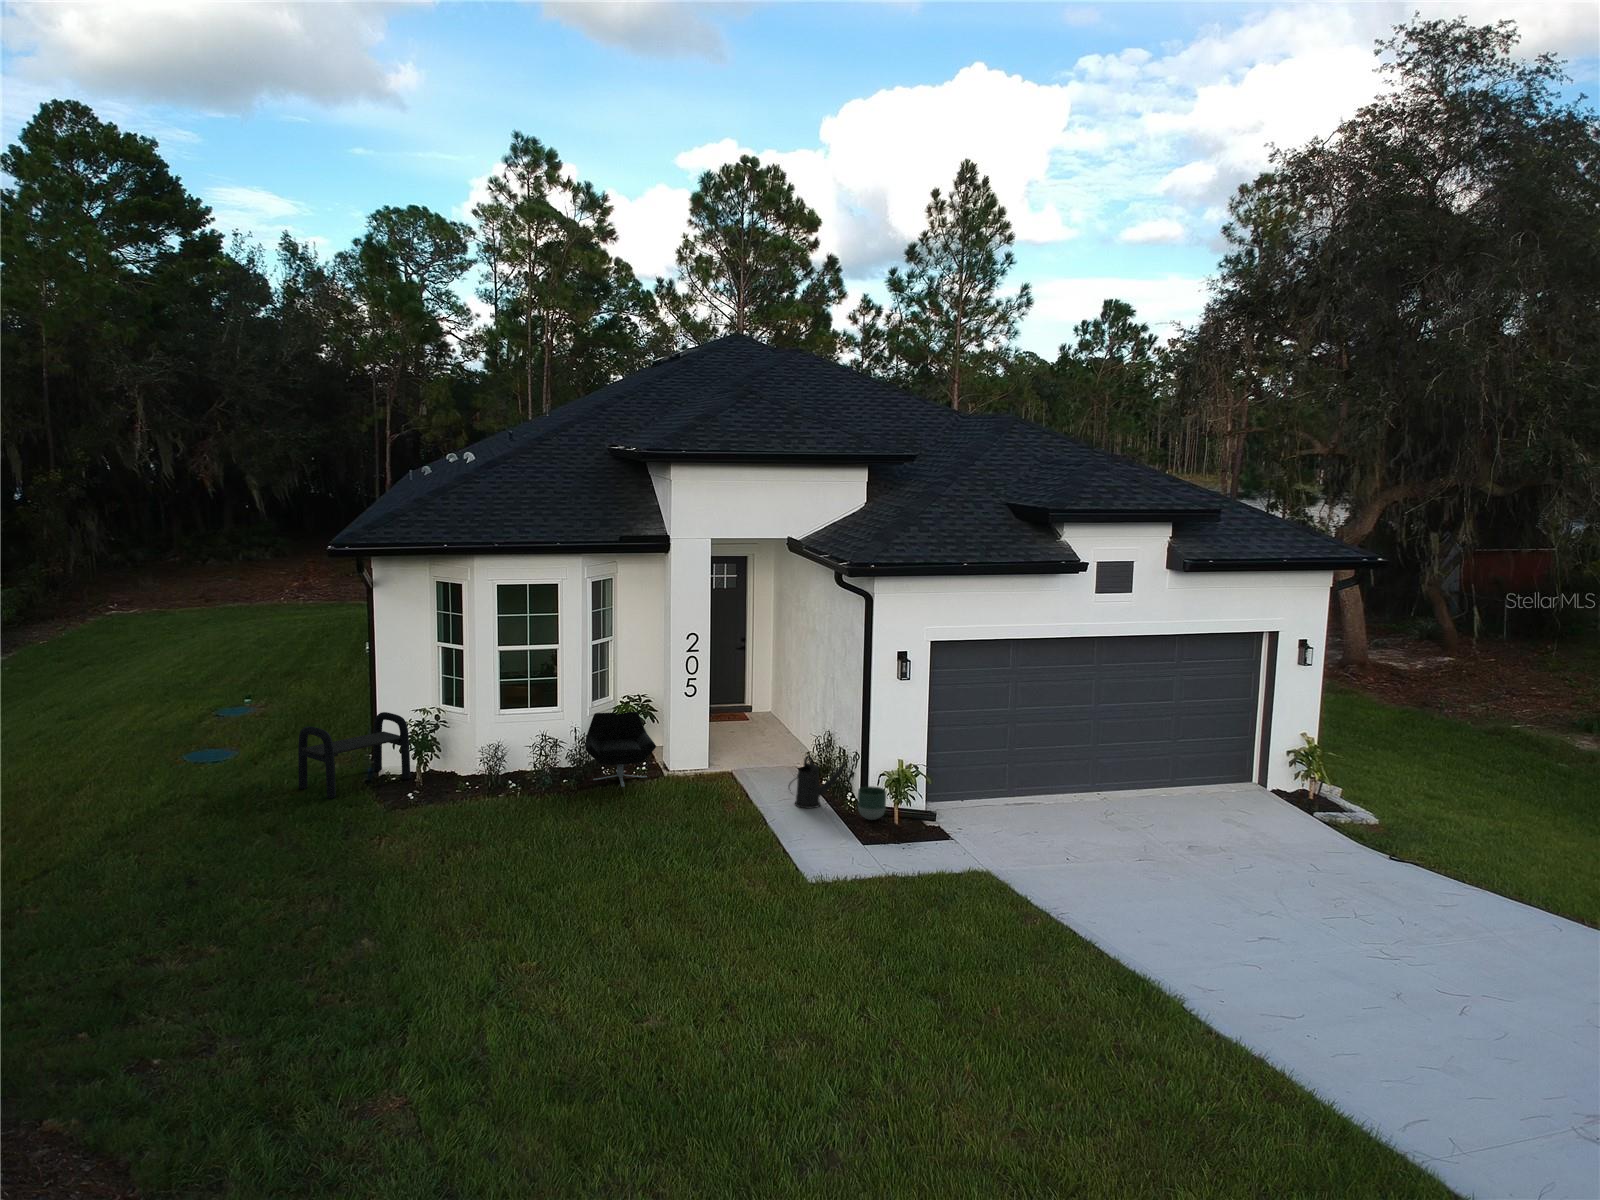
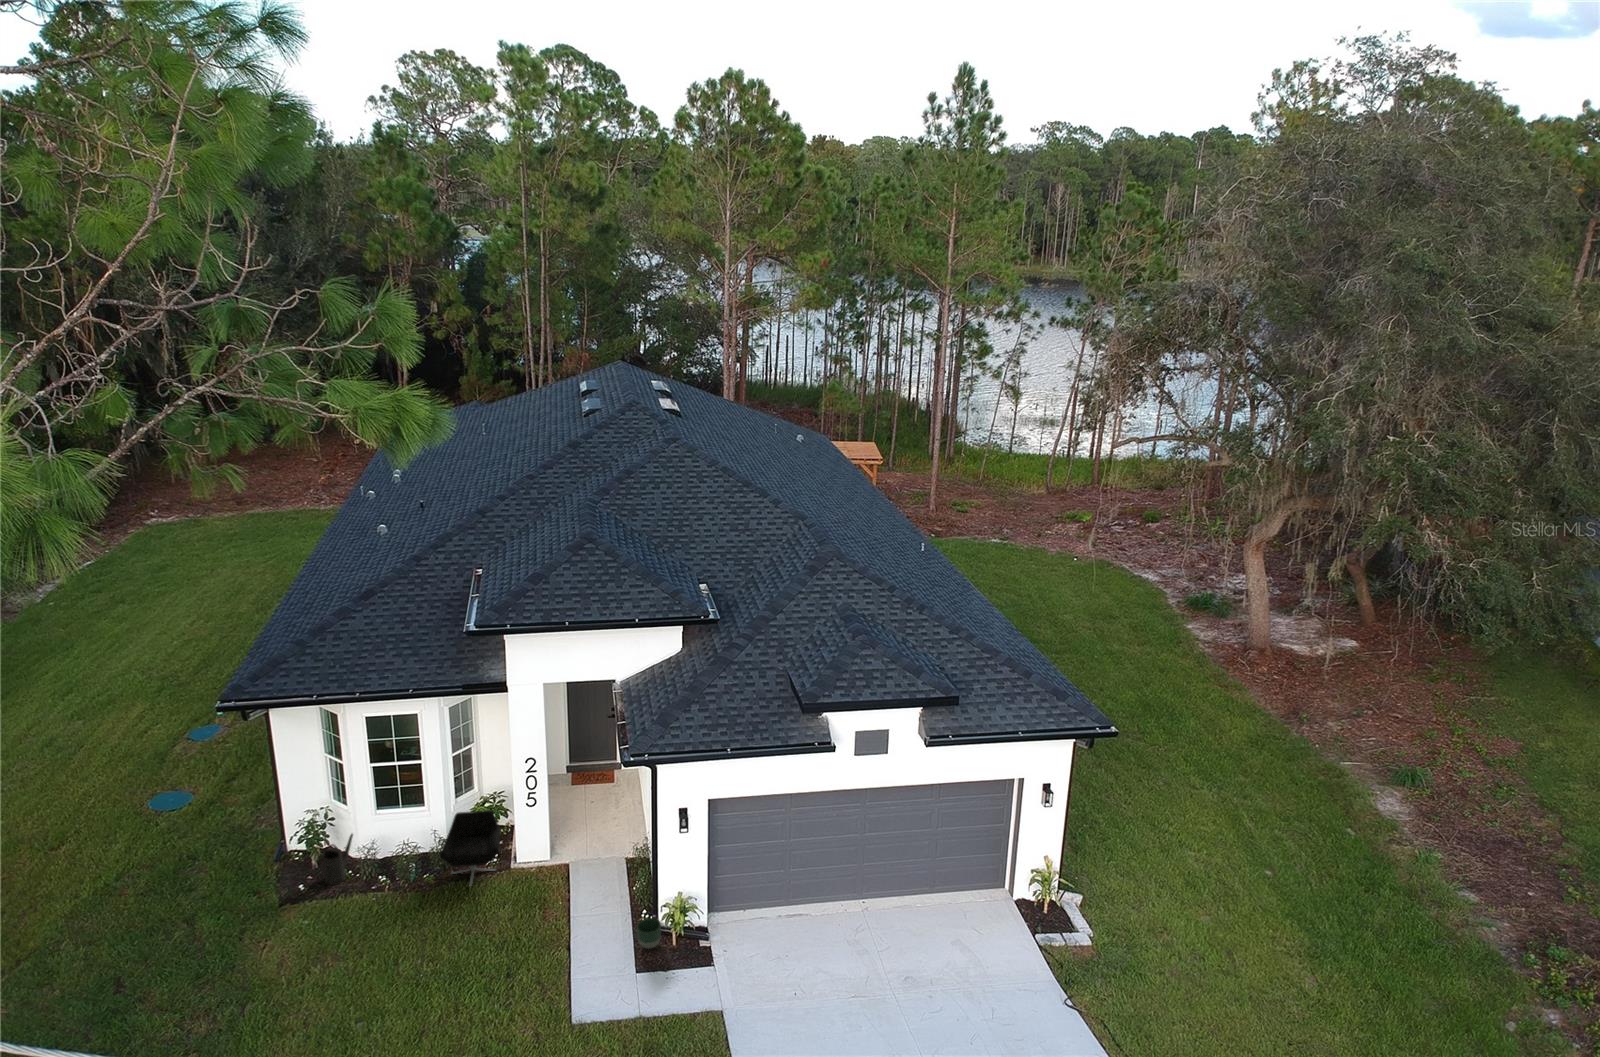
bench: present [298,712,410,799] -> none [210,813,306,900]
watering can: present [788,756,847,808] -> present [323,834,353,885]

